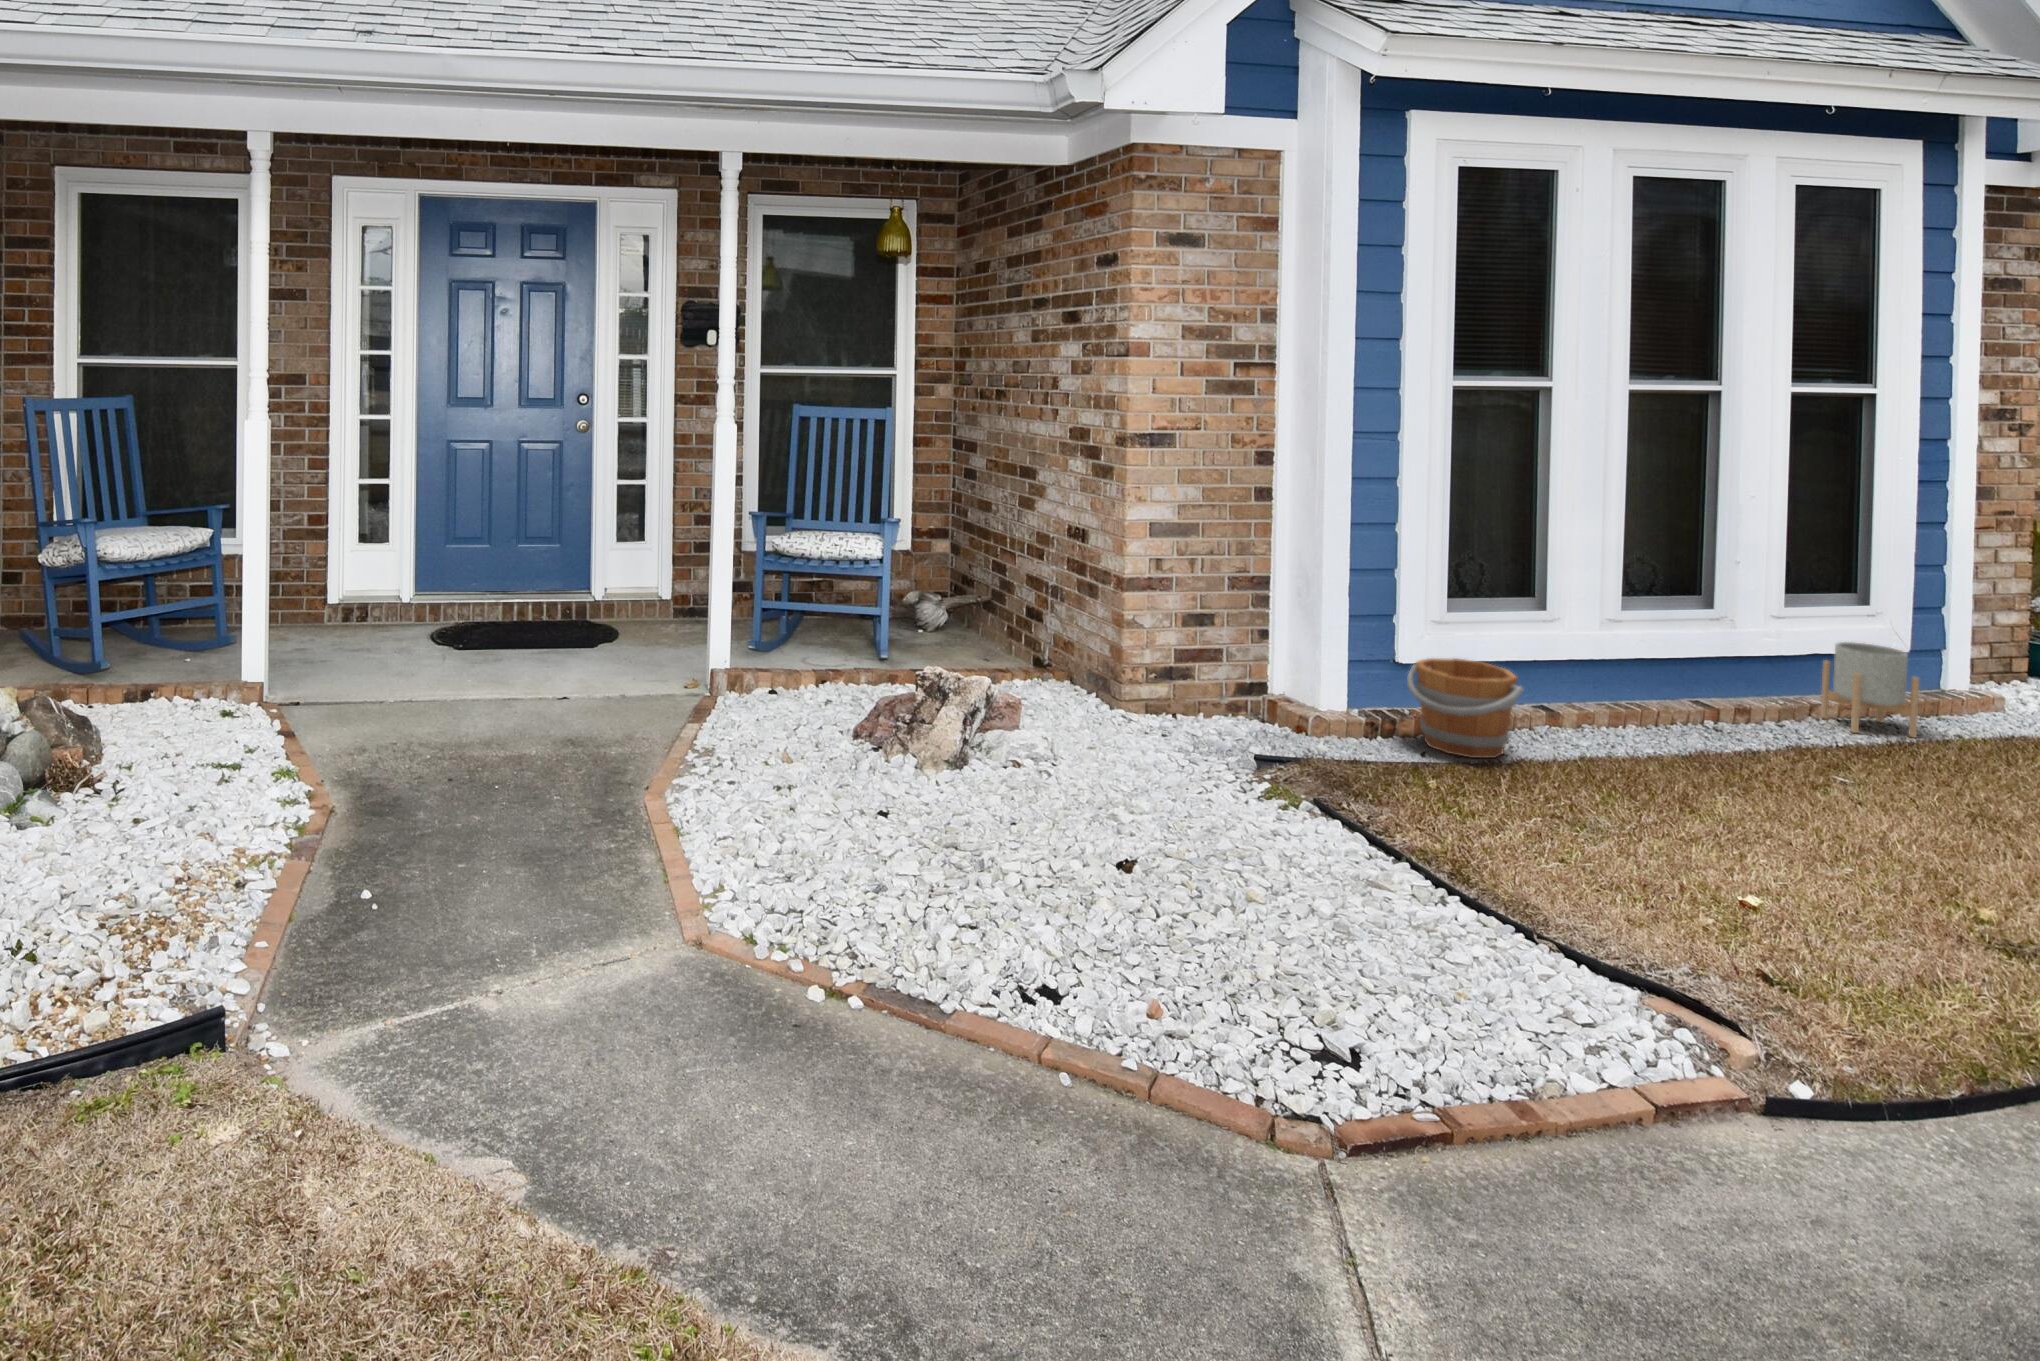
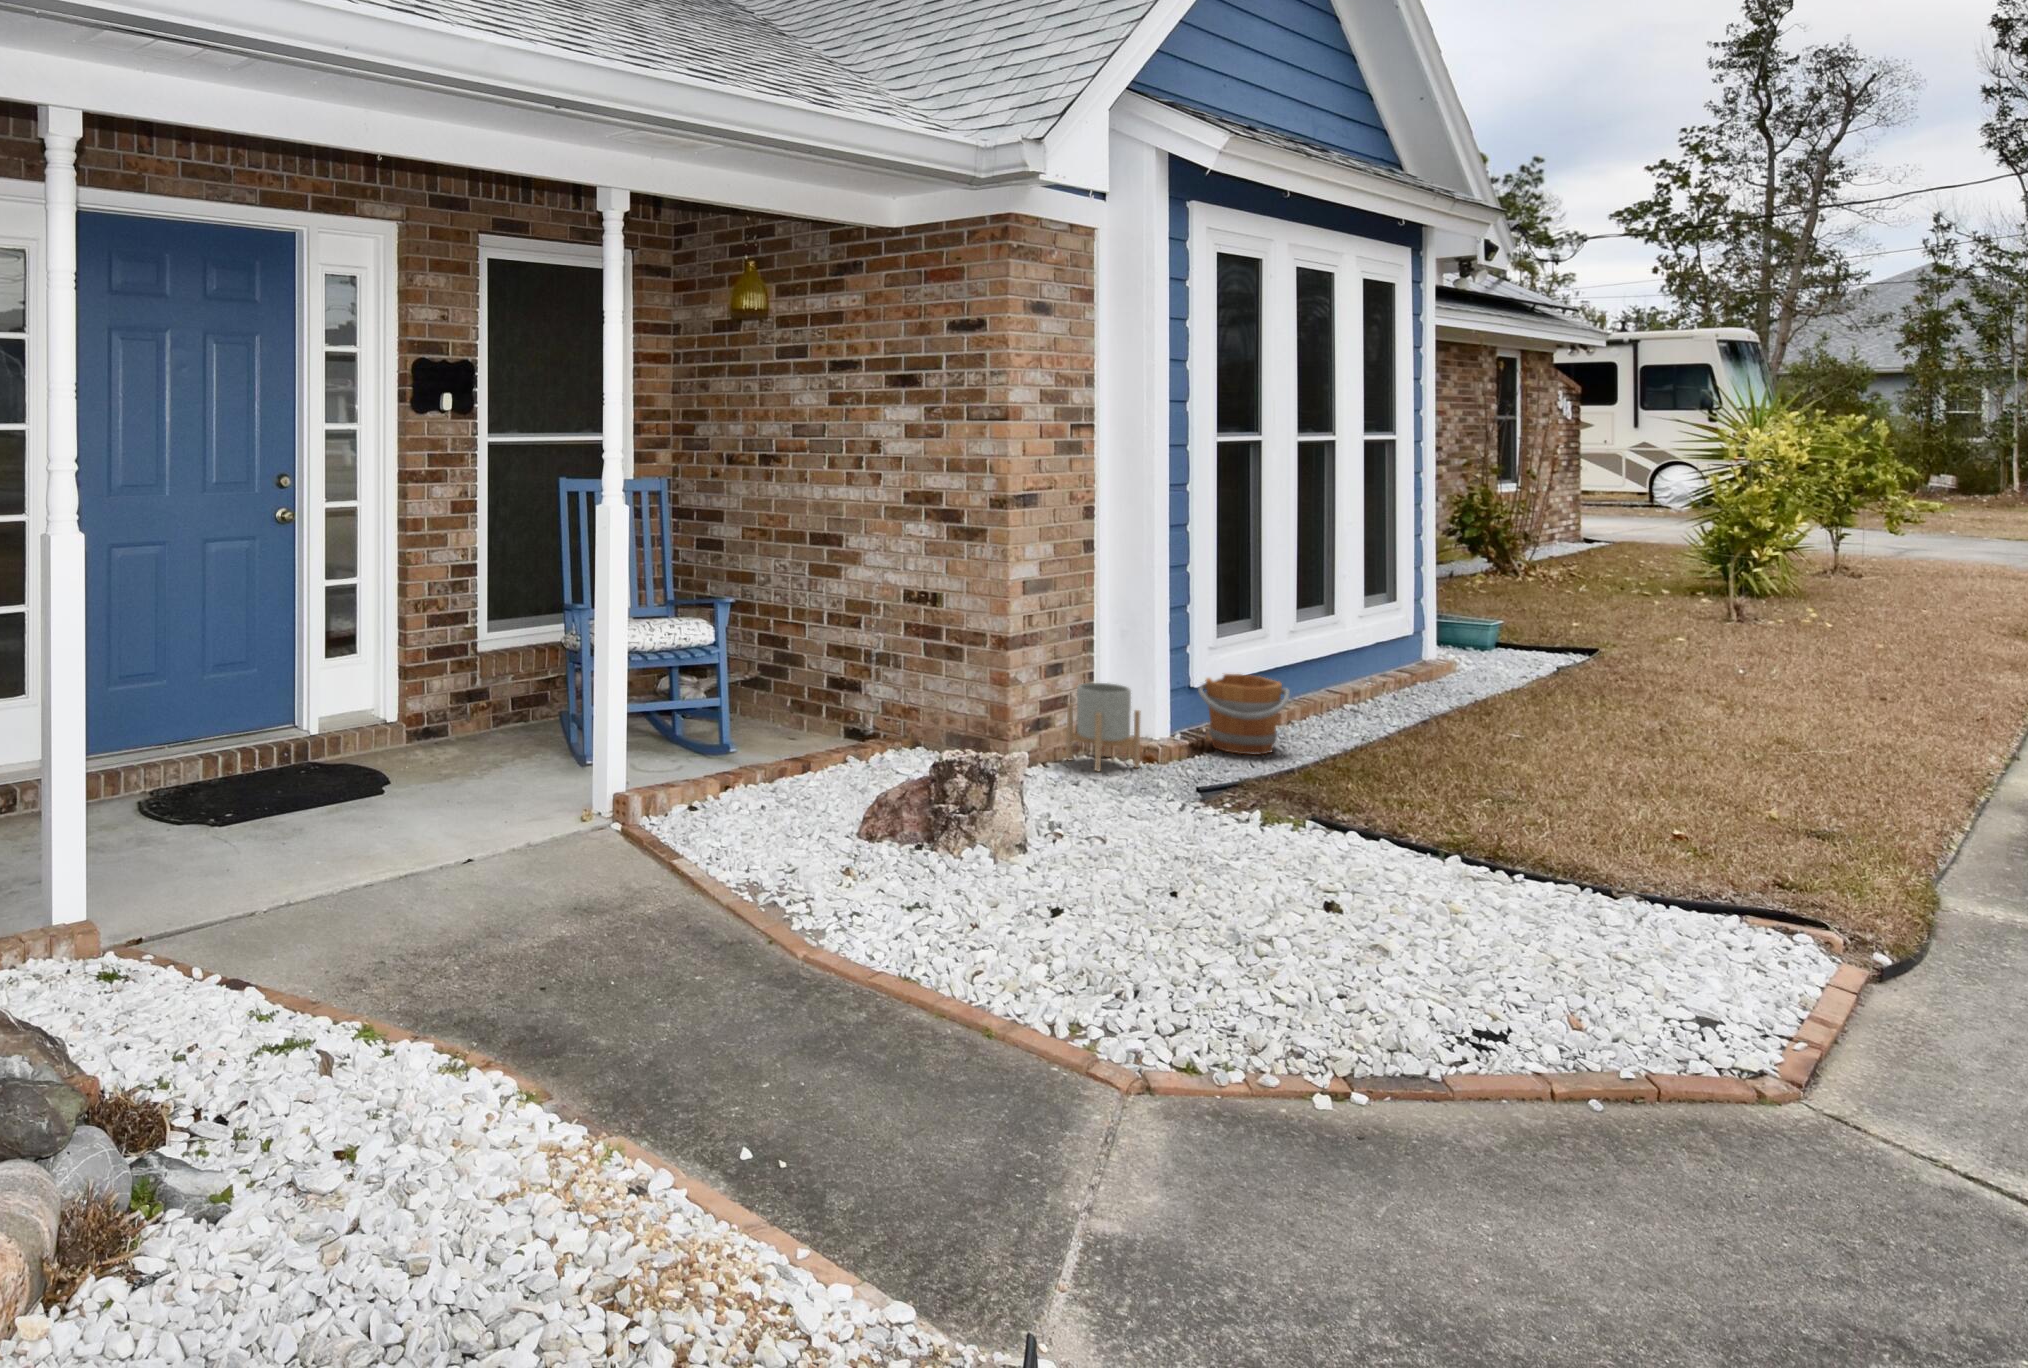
planter: present [1820,642,1919,737] -> present [1066,683,1140,772]

